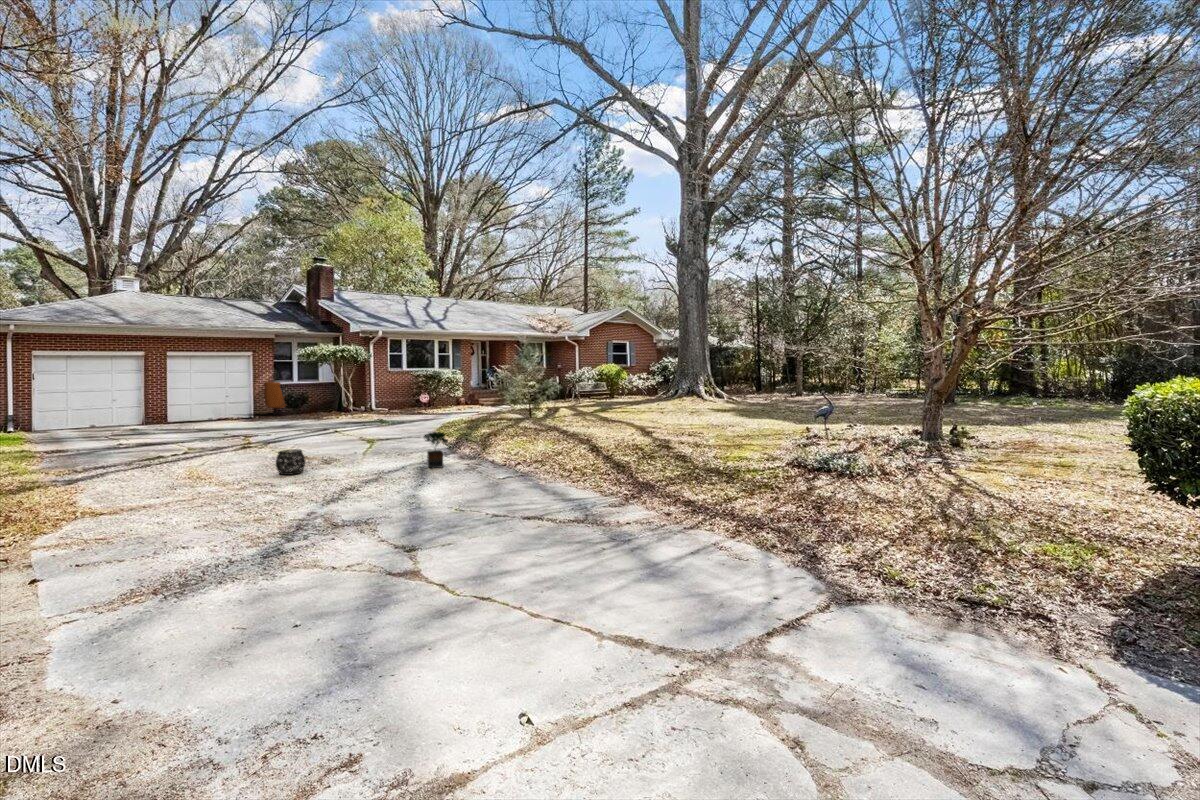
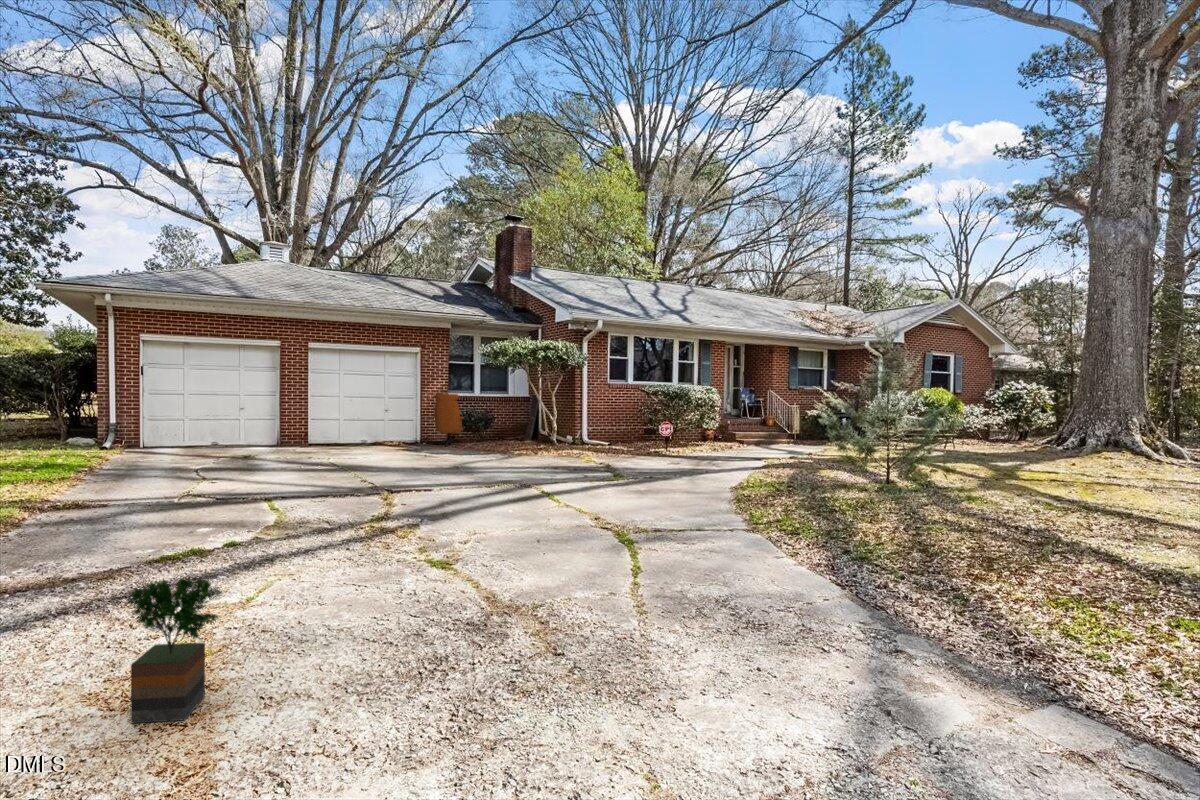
potted tree: present [424,432,448,468] -> present [128,578,222,723]
woven basket: present [276,449,305,475] -> none [486,628,578,736]

